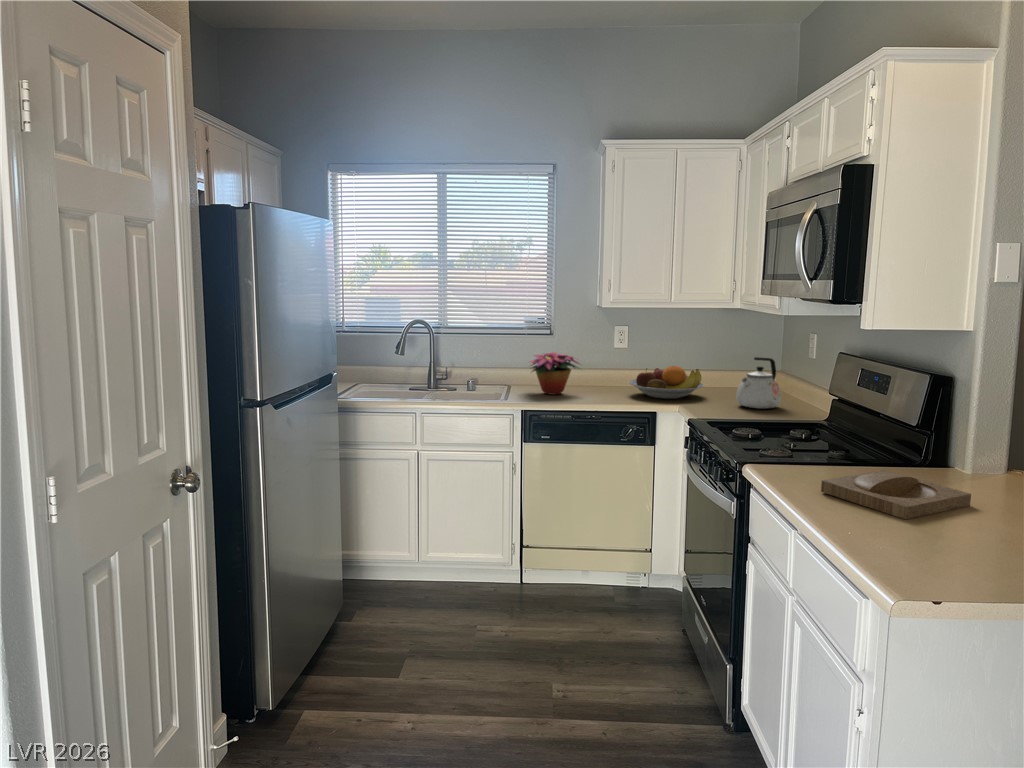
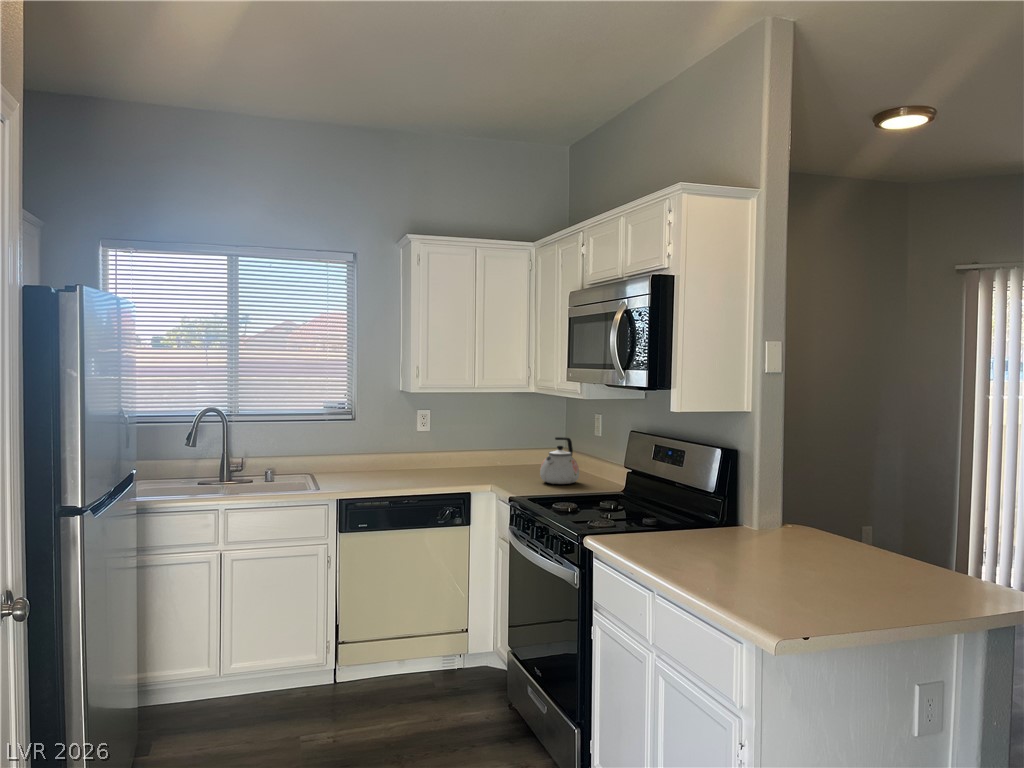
flower arrangement: present [530,352,579,395] -> none [330,437,395,481]
fruit bowl: present [629,366,703,399] -> none [437,448,506,479]
tray: present [821,470,971,519] -> none [663,532,776,572]

